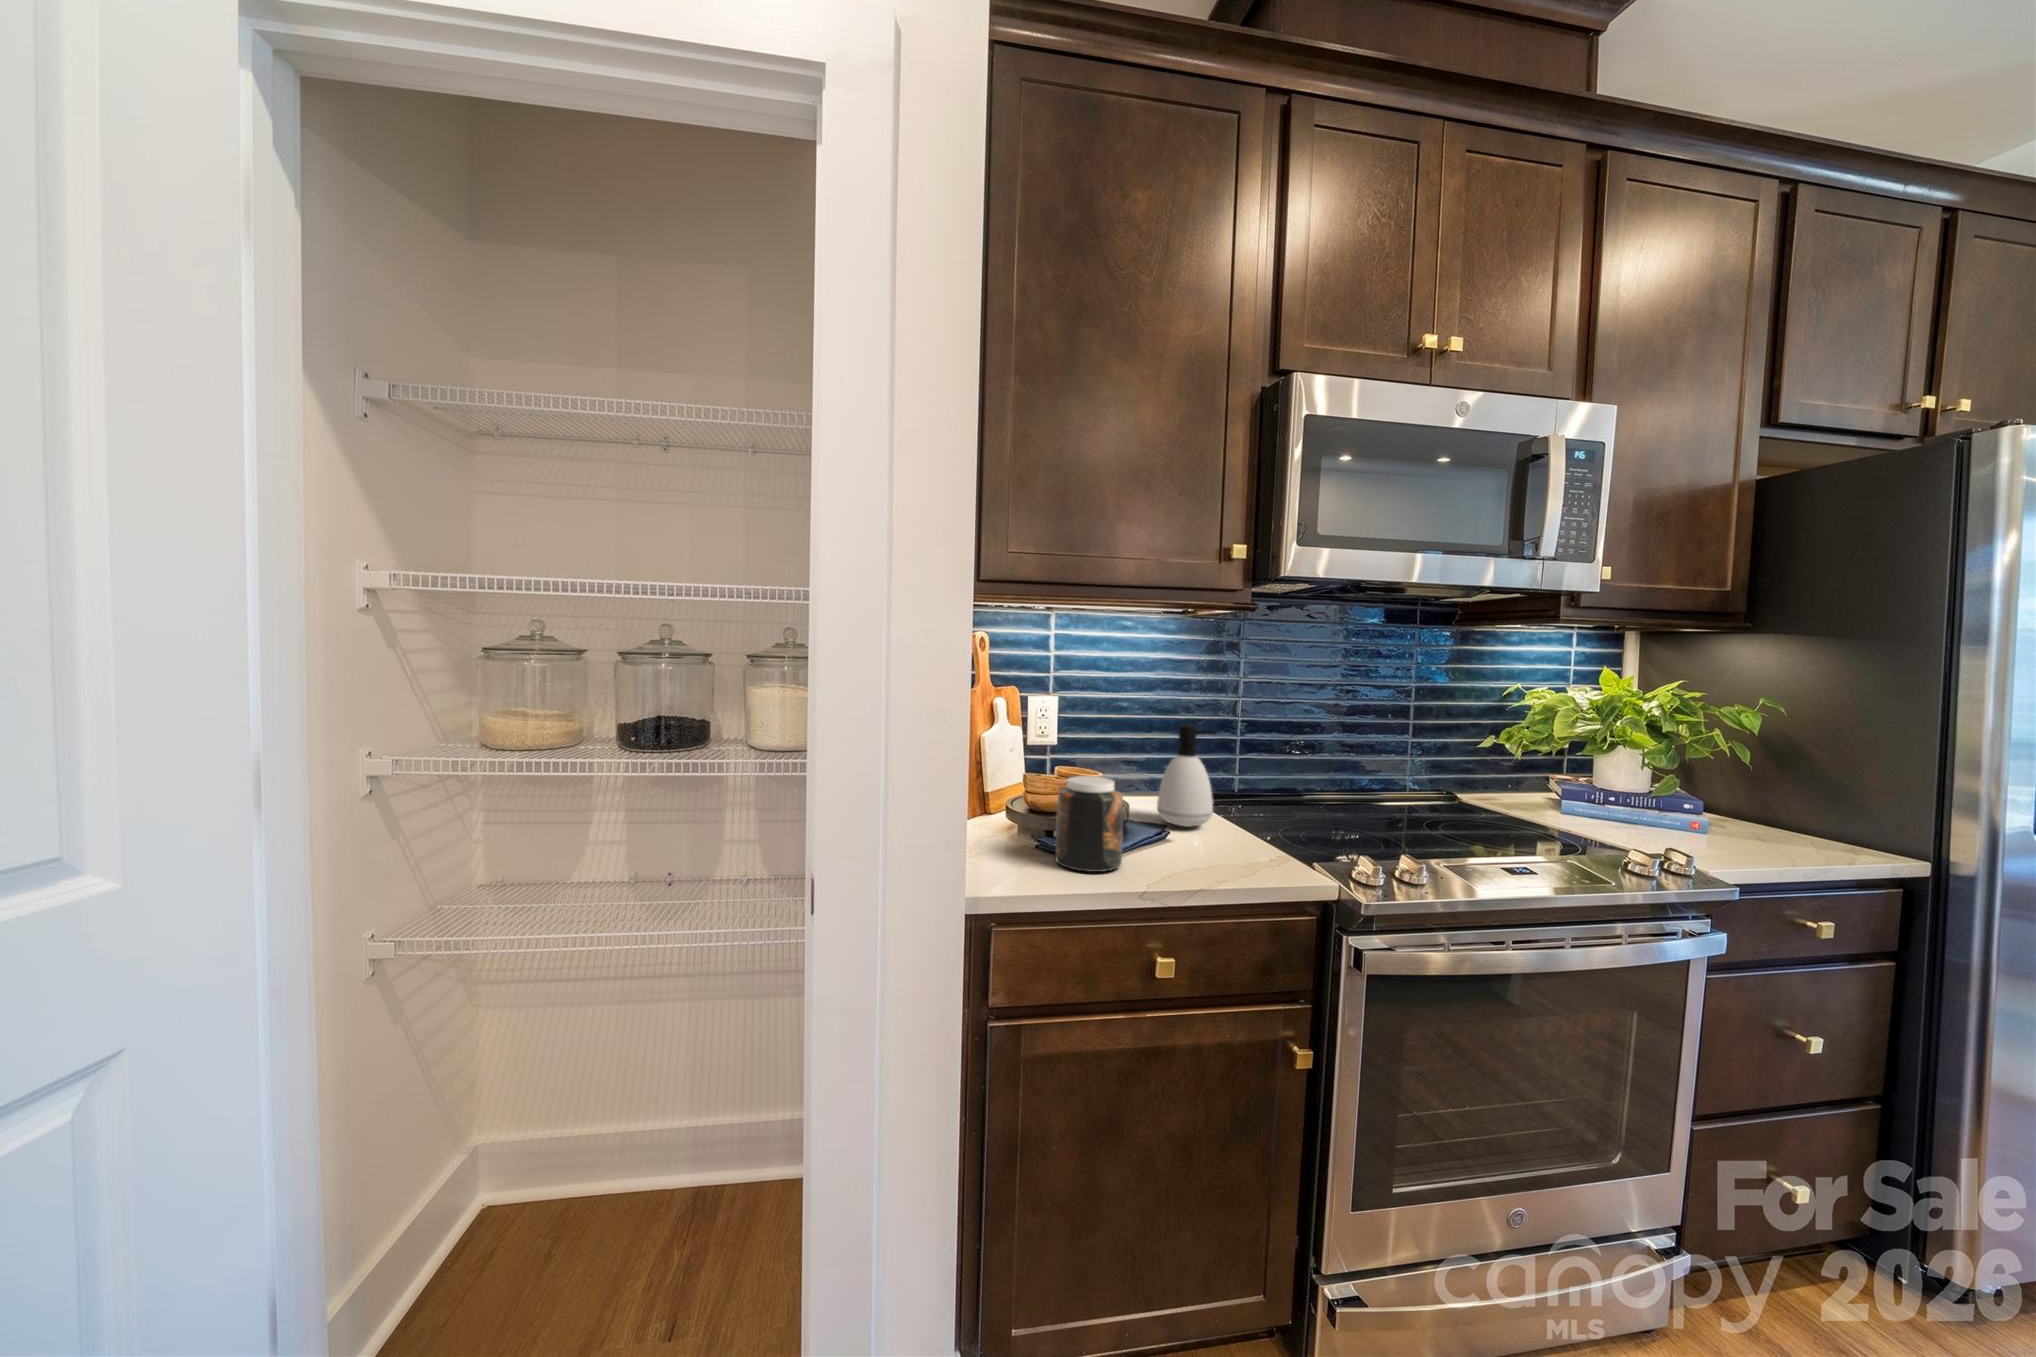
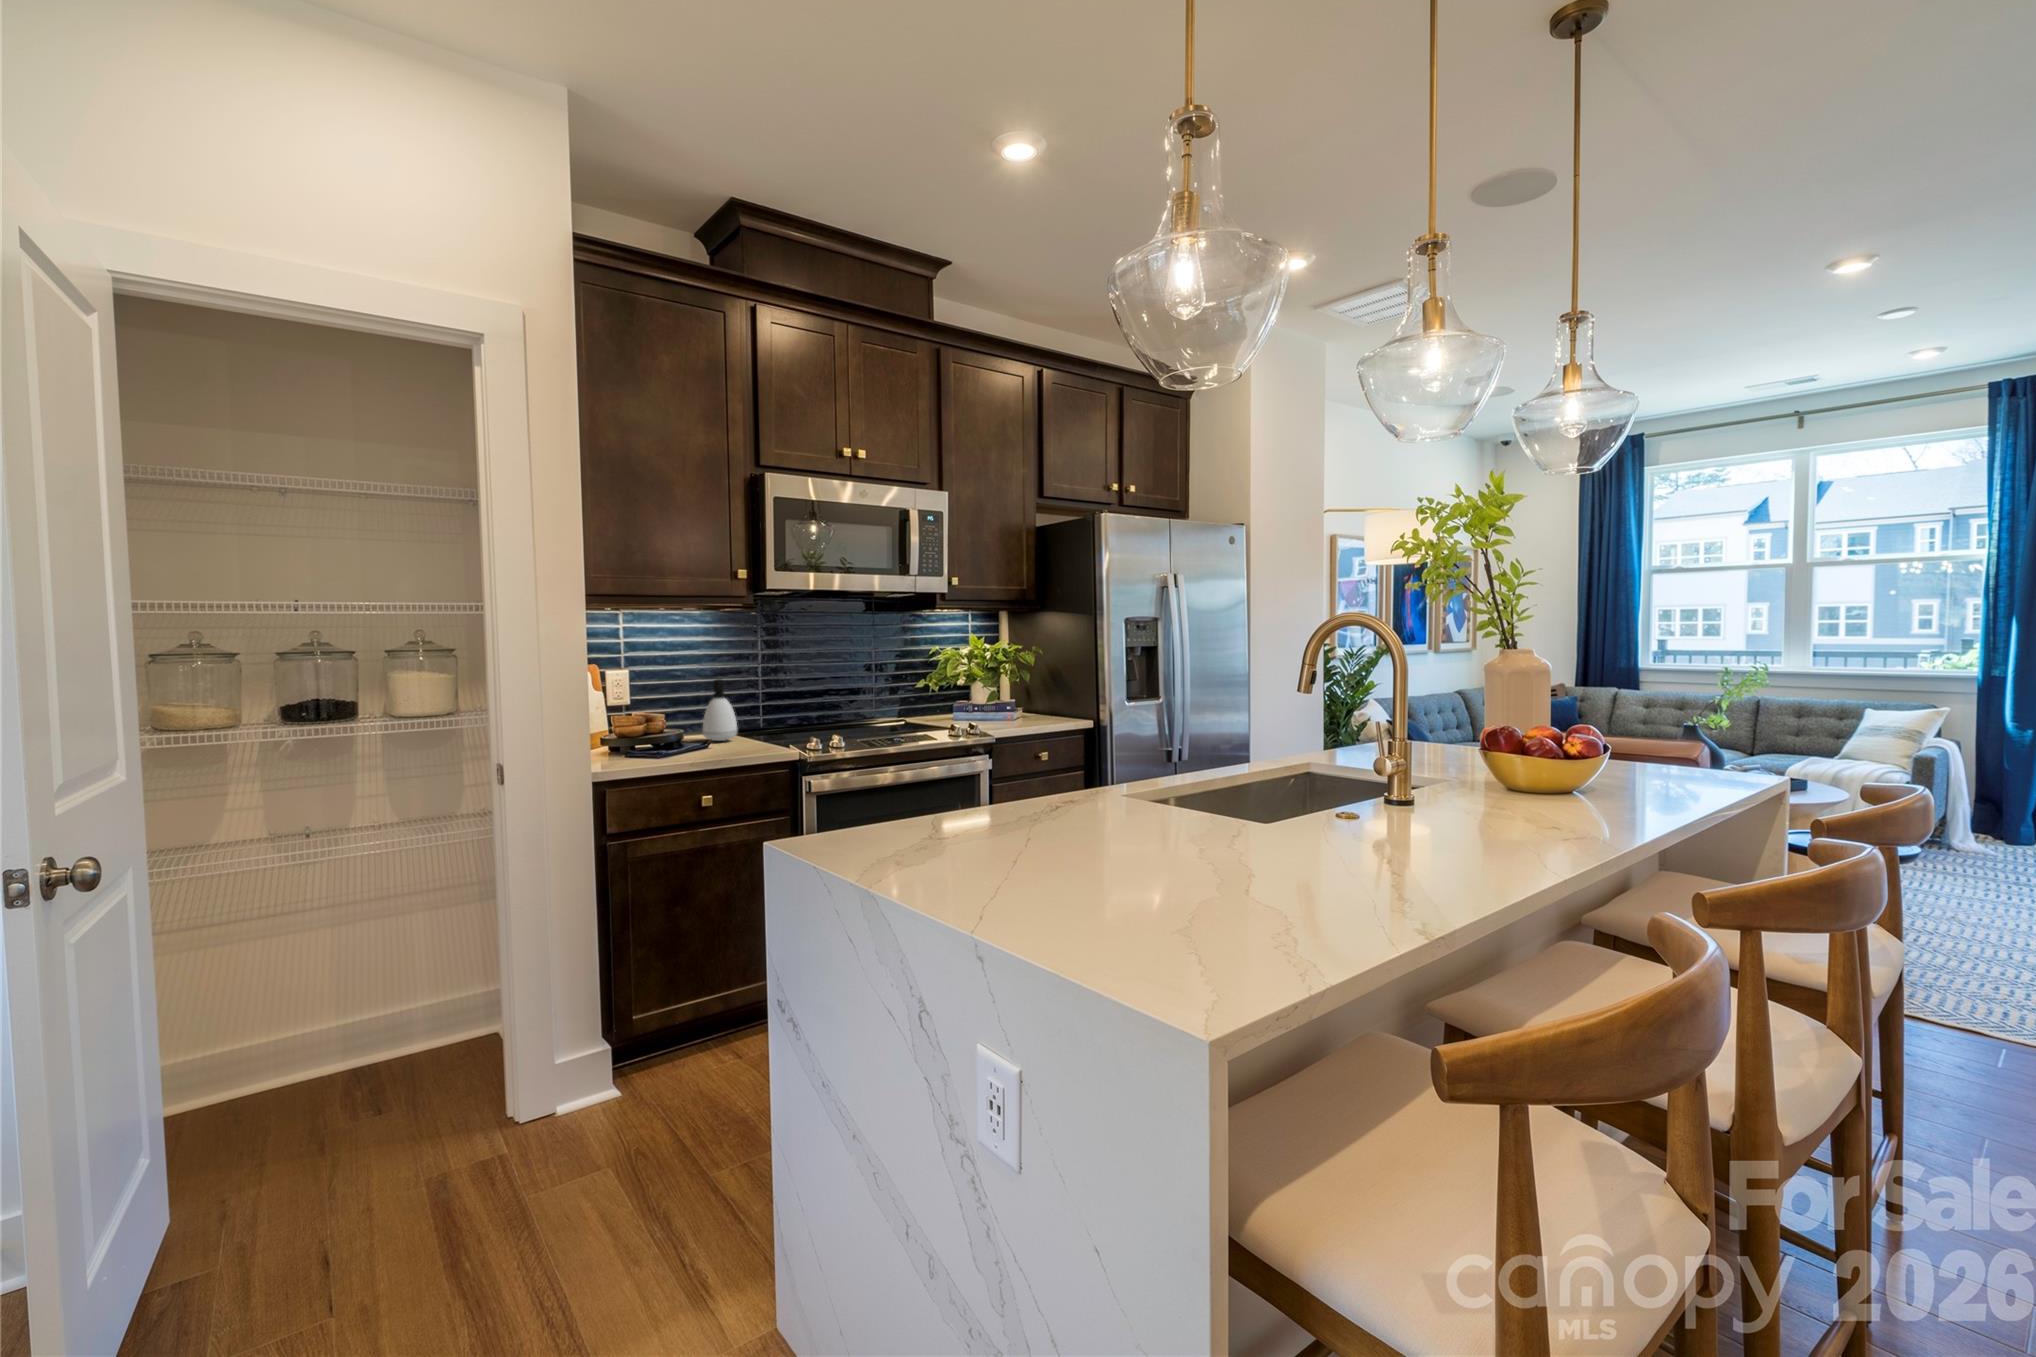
jar: present [1056,776,1123,872] -> none [638,709,679,759]

